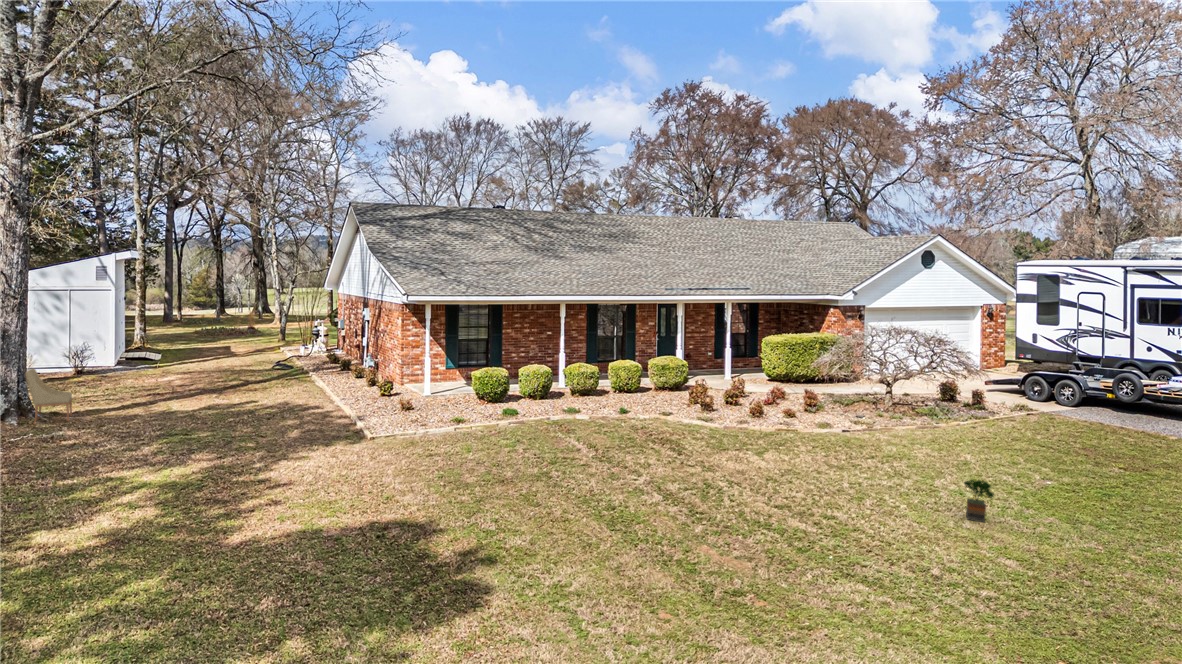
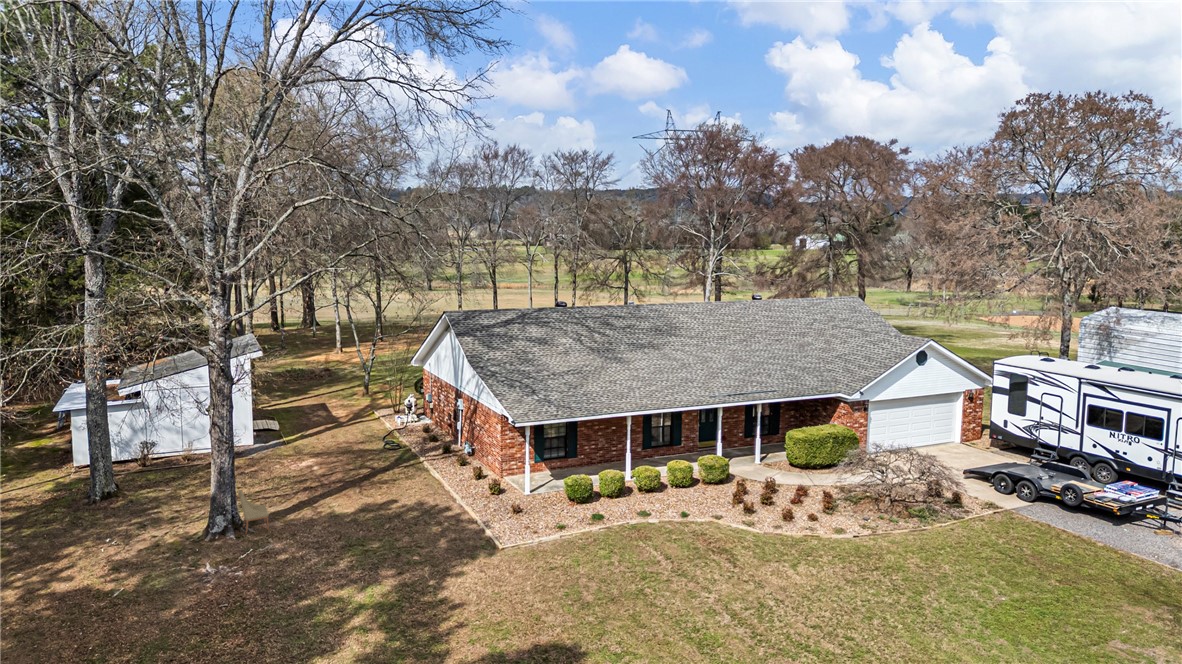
potted tree: present [964,480,994,522] -> none [940,615,961,646]

